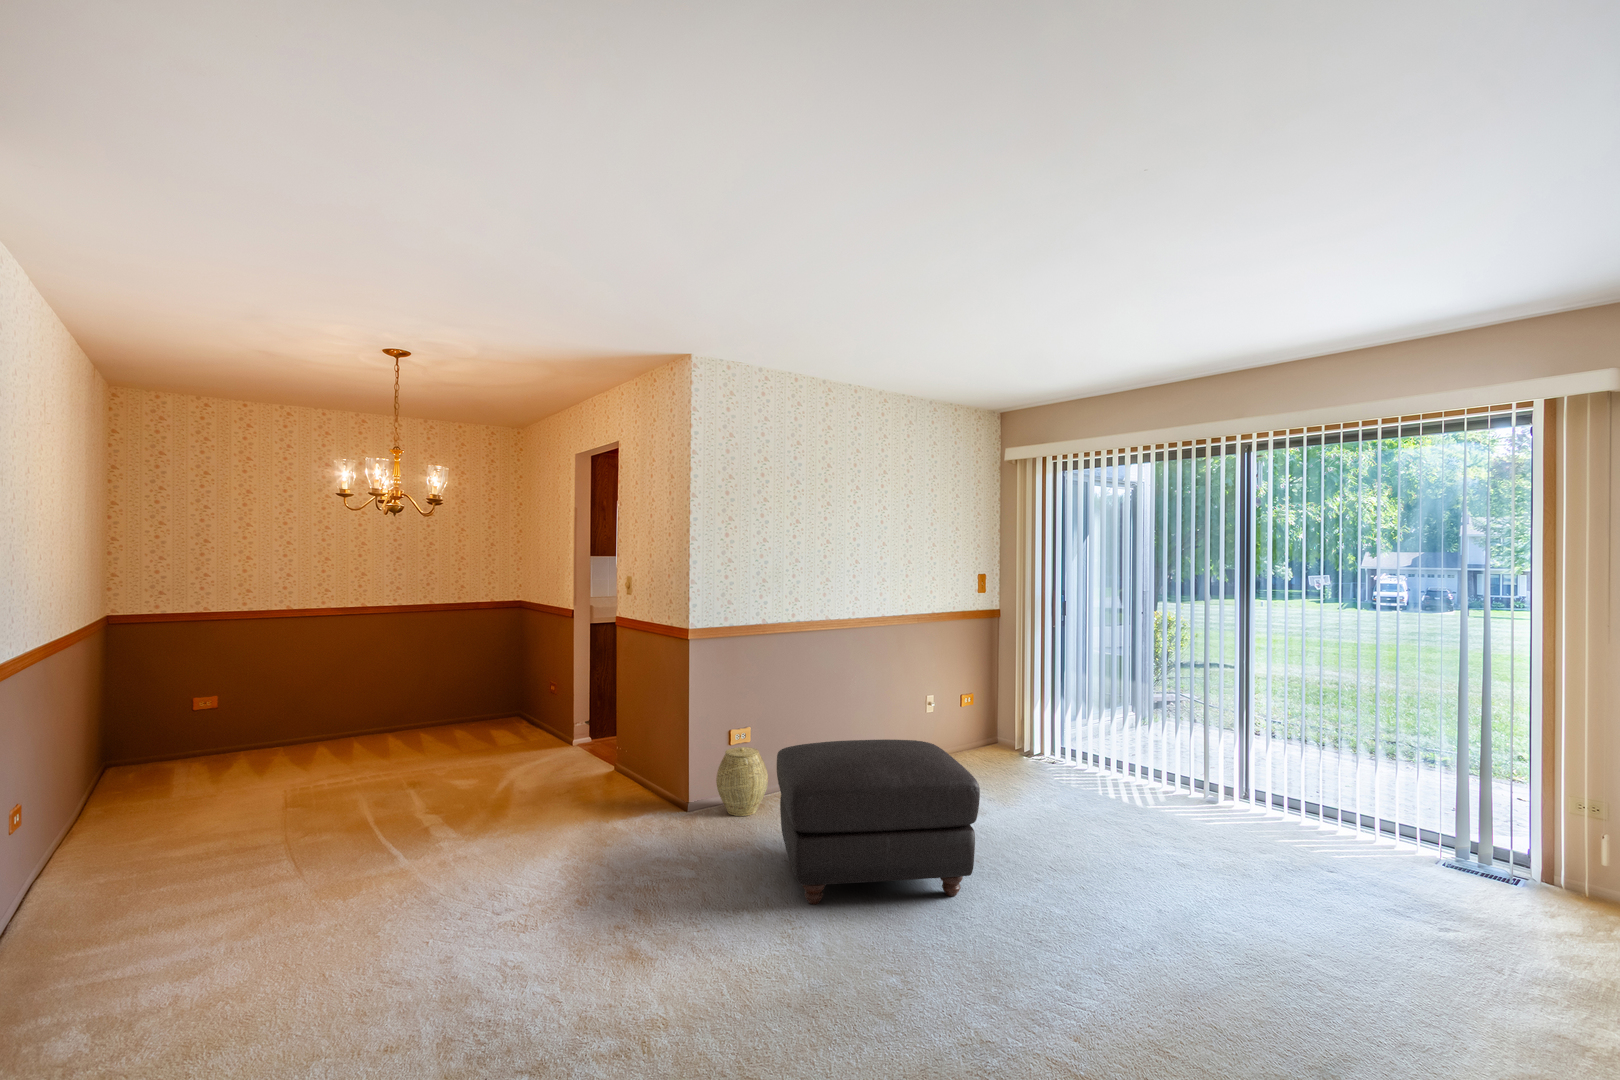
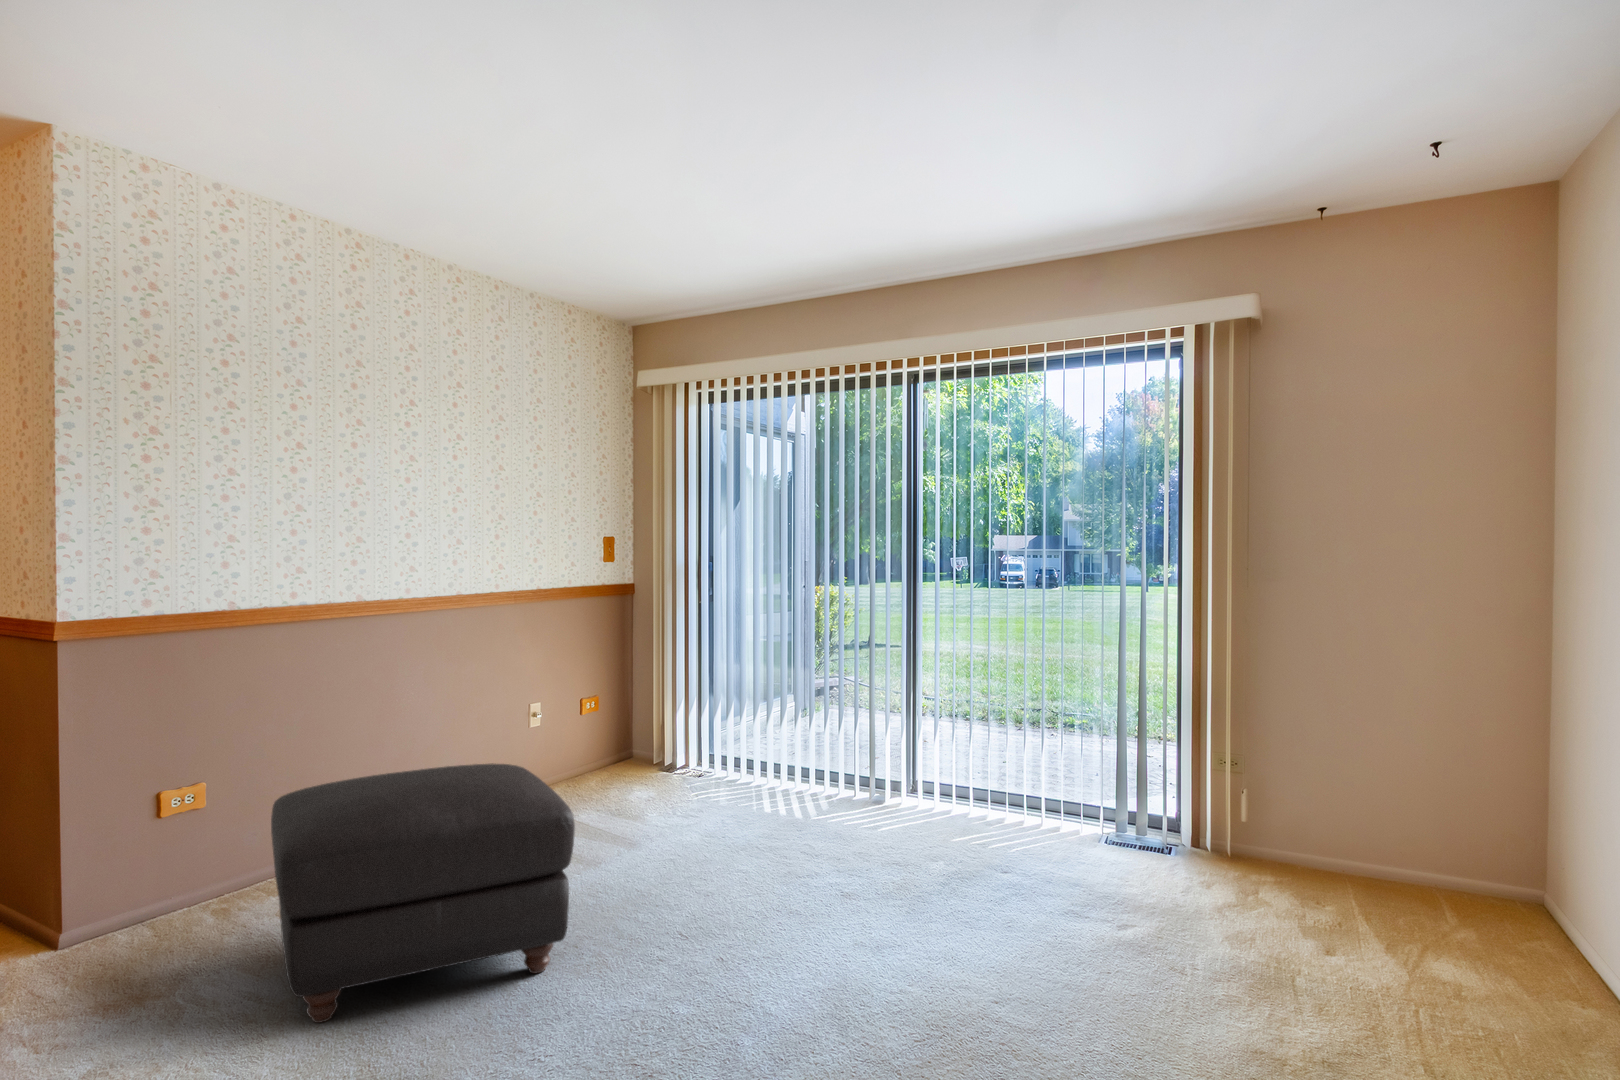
woven basket: present [716,747,768,816] -> none [183,800,273,906]

